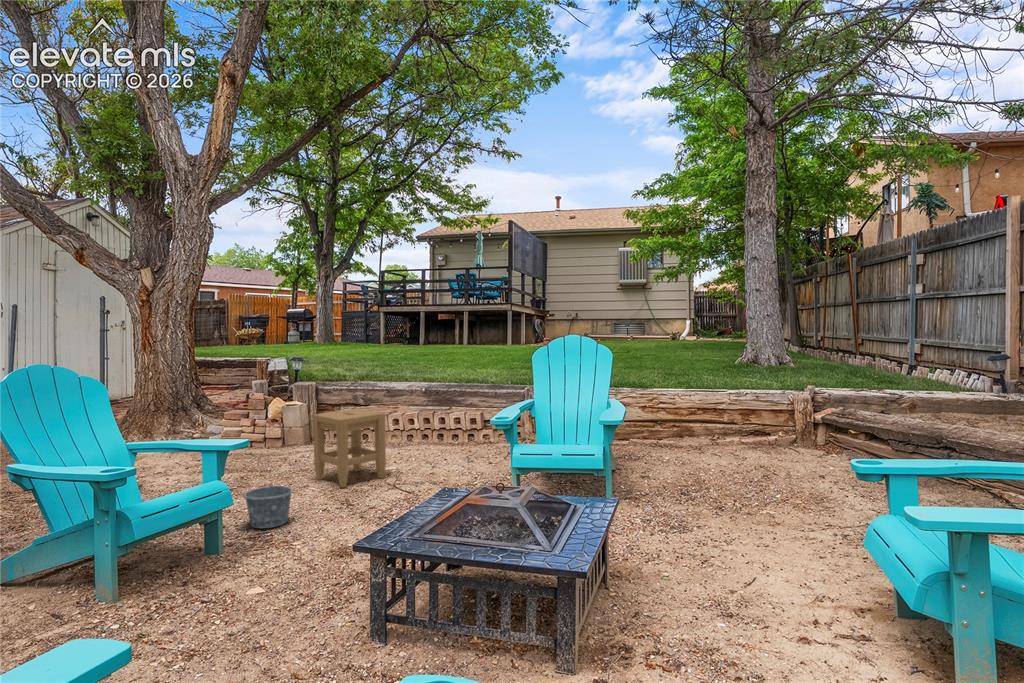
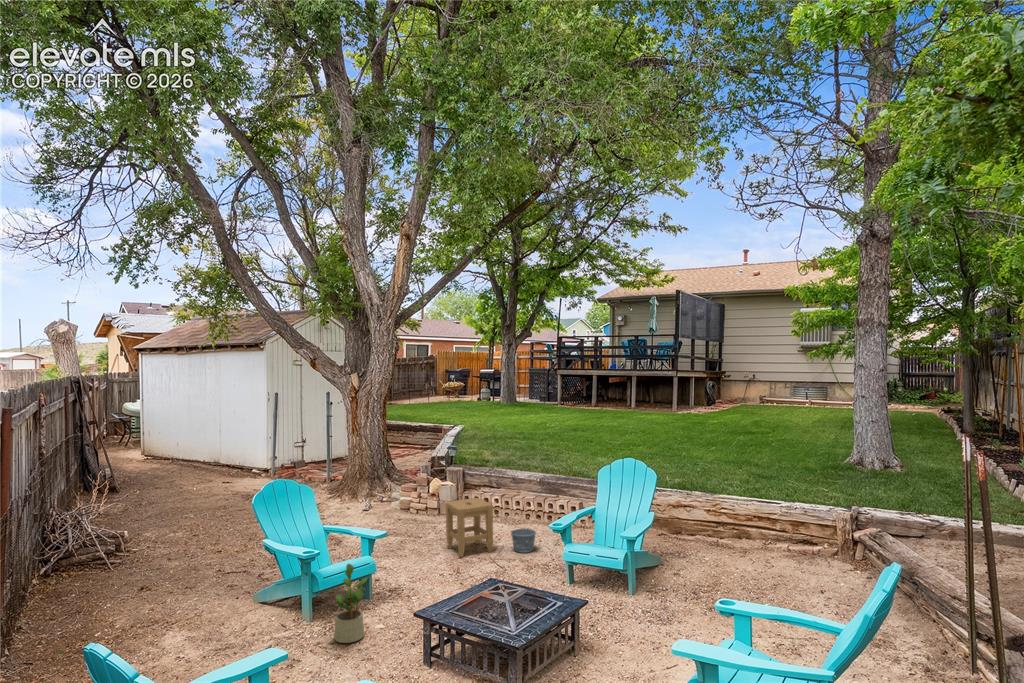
bucket: present [244,484,293,528] -> present [511,528,536,553]
potted plant: none [170,485,236,630] -> present [334,564,367,643]

